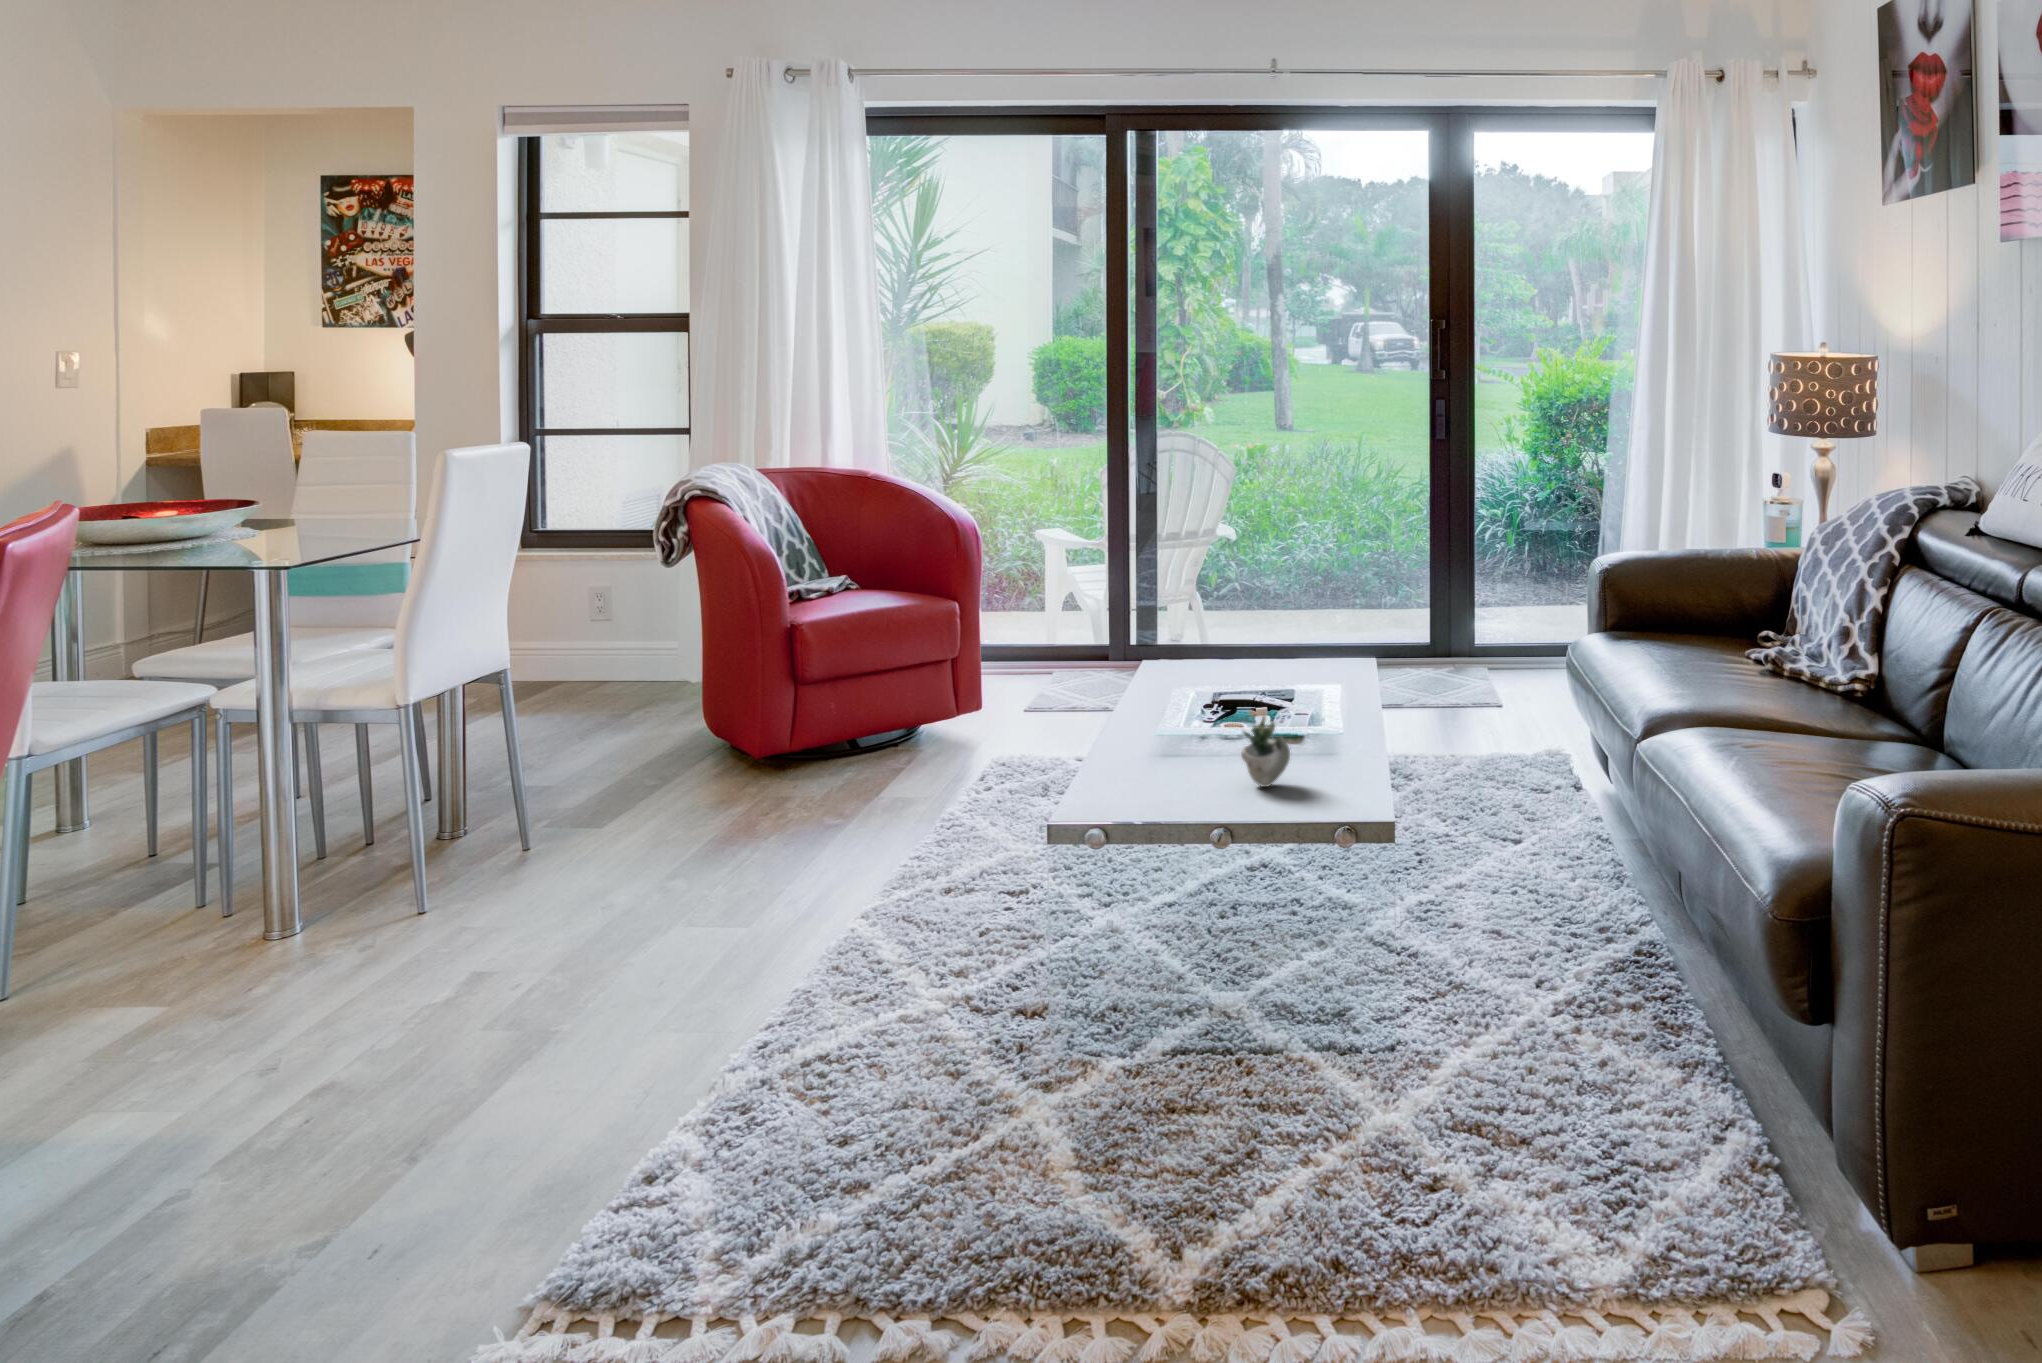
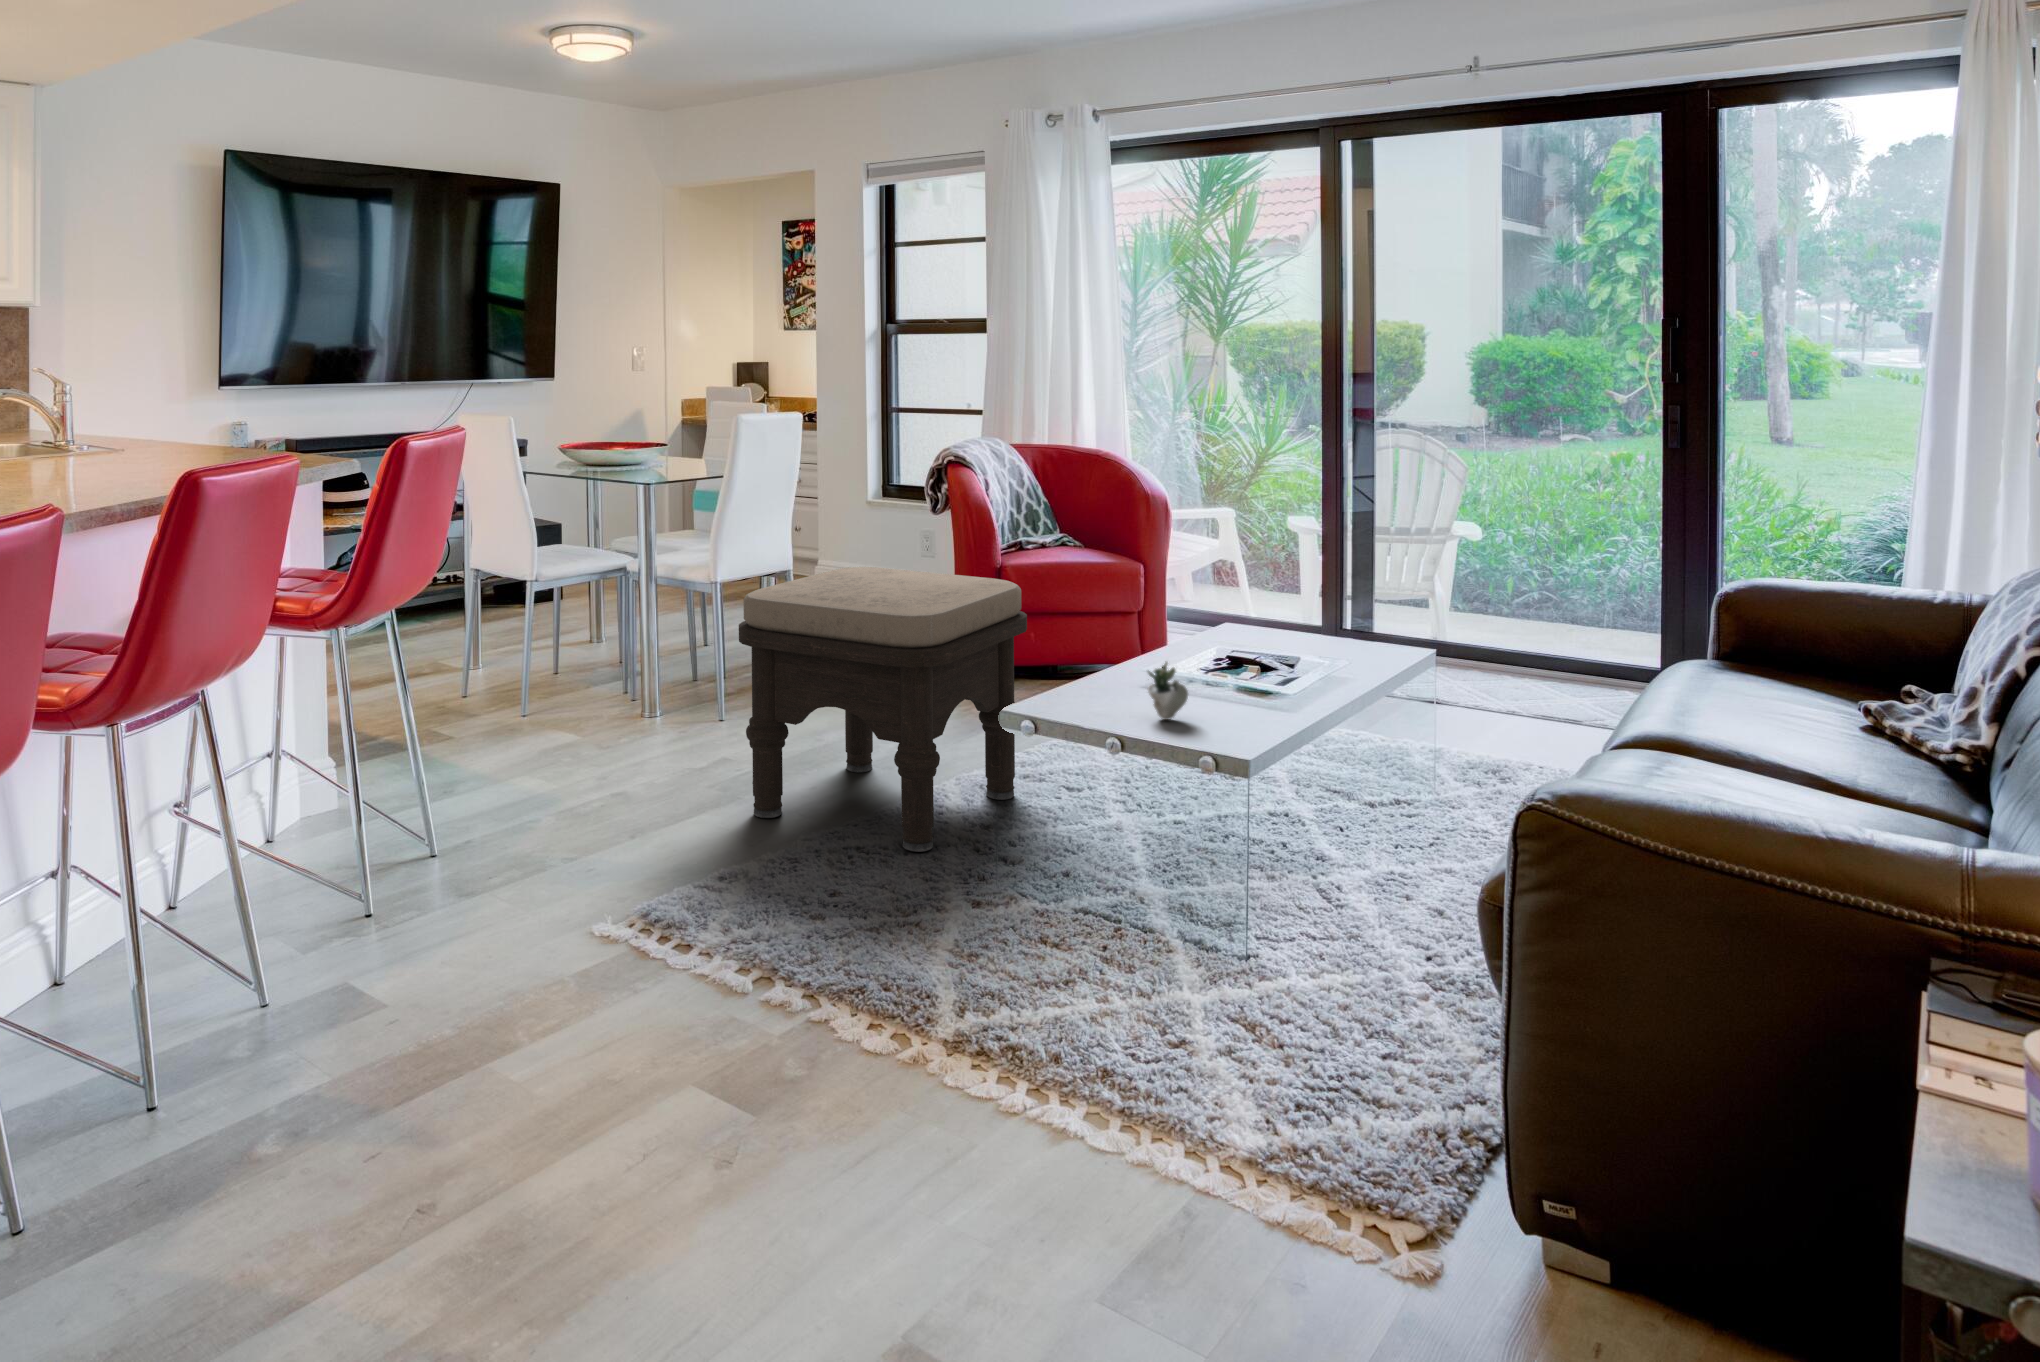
ottoman: none [570,643,972,1057] -> present [739,567,1027,852]

